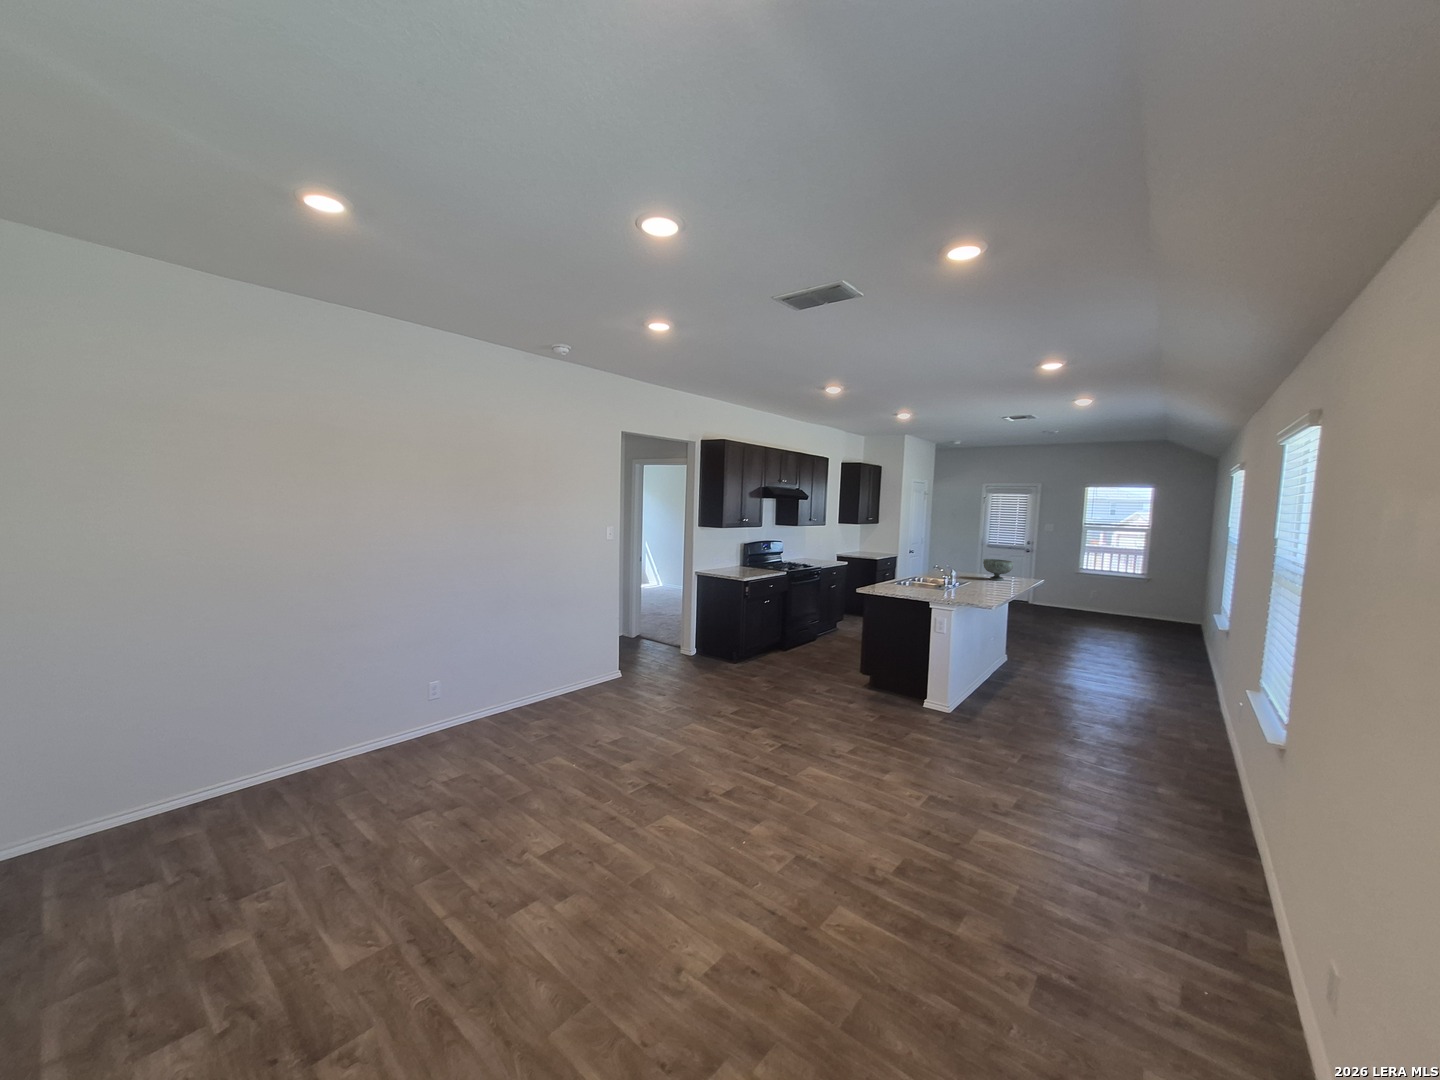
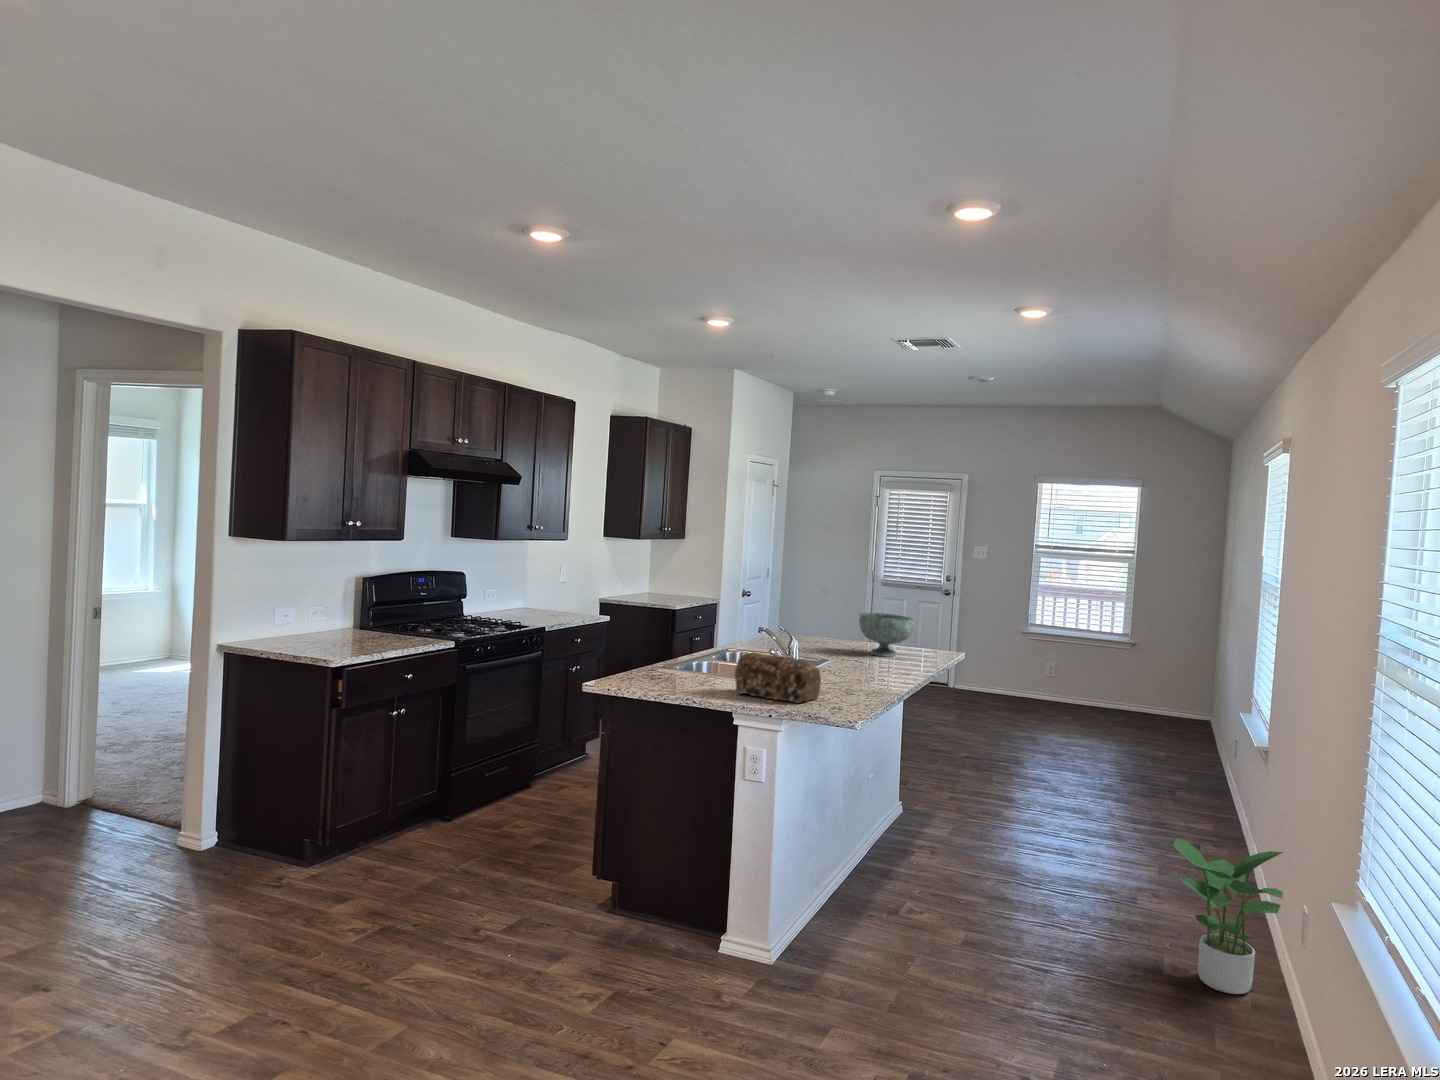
bread loaf: none [929,575,971,597] -> present [735,652,821,703]
potted plant: none [1157,666,1221,742] -> present [1173,838,1283,994]

